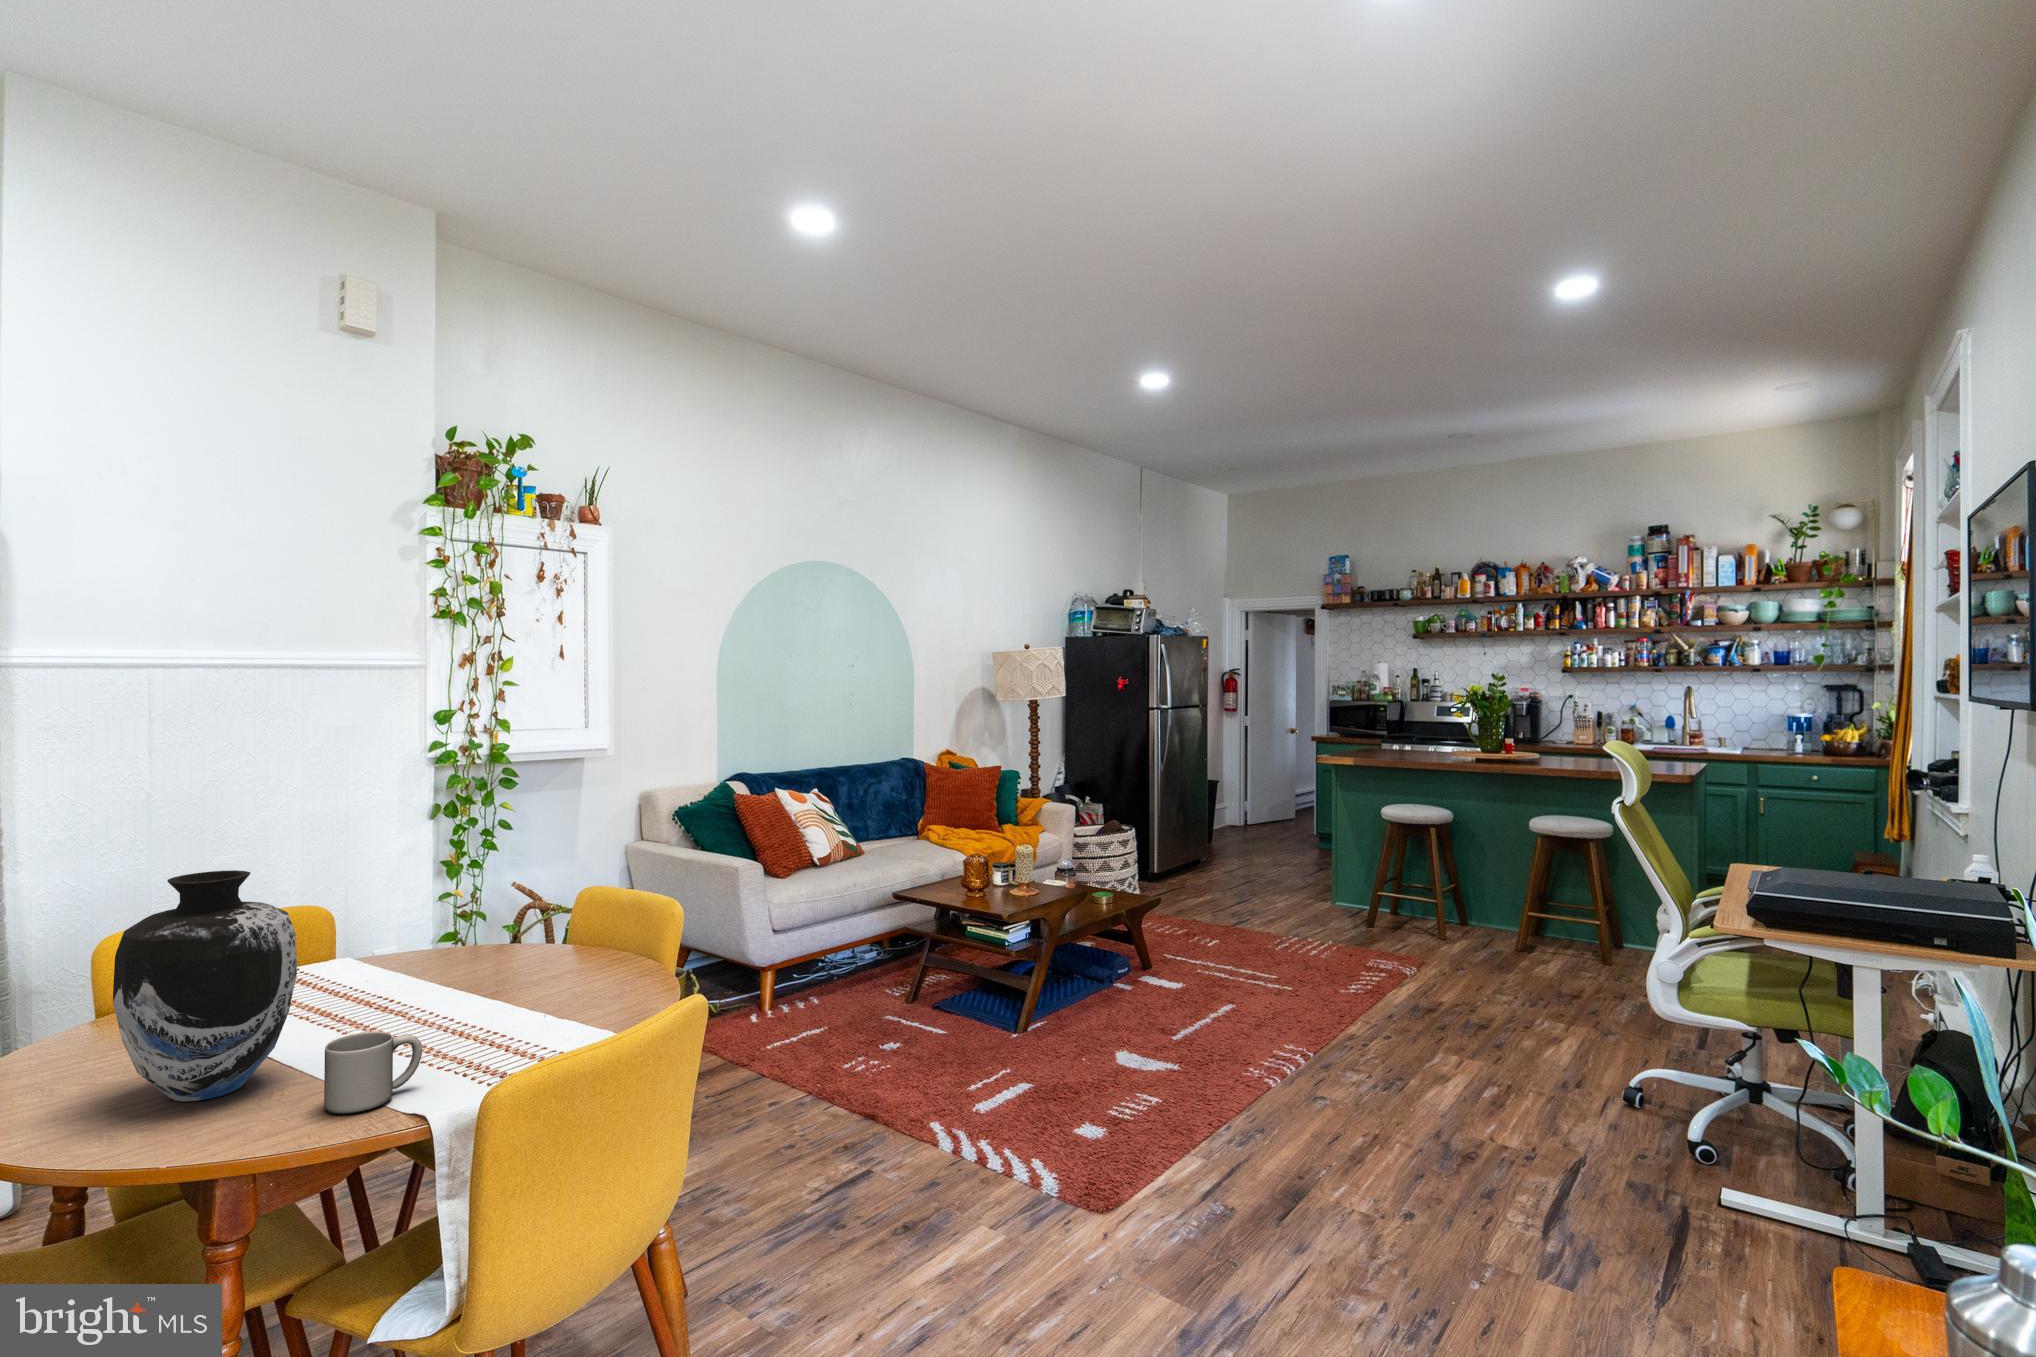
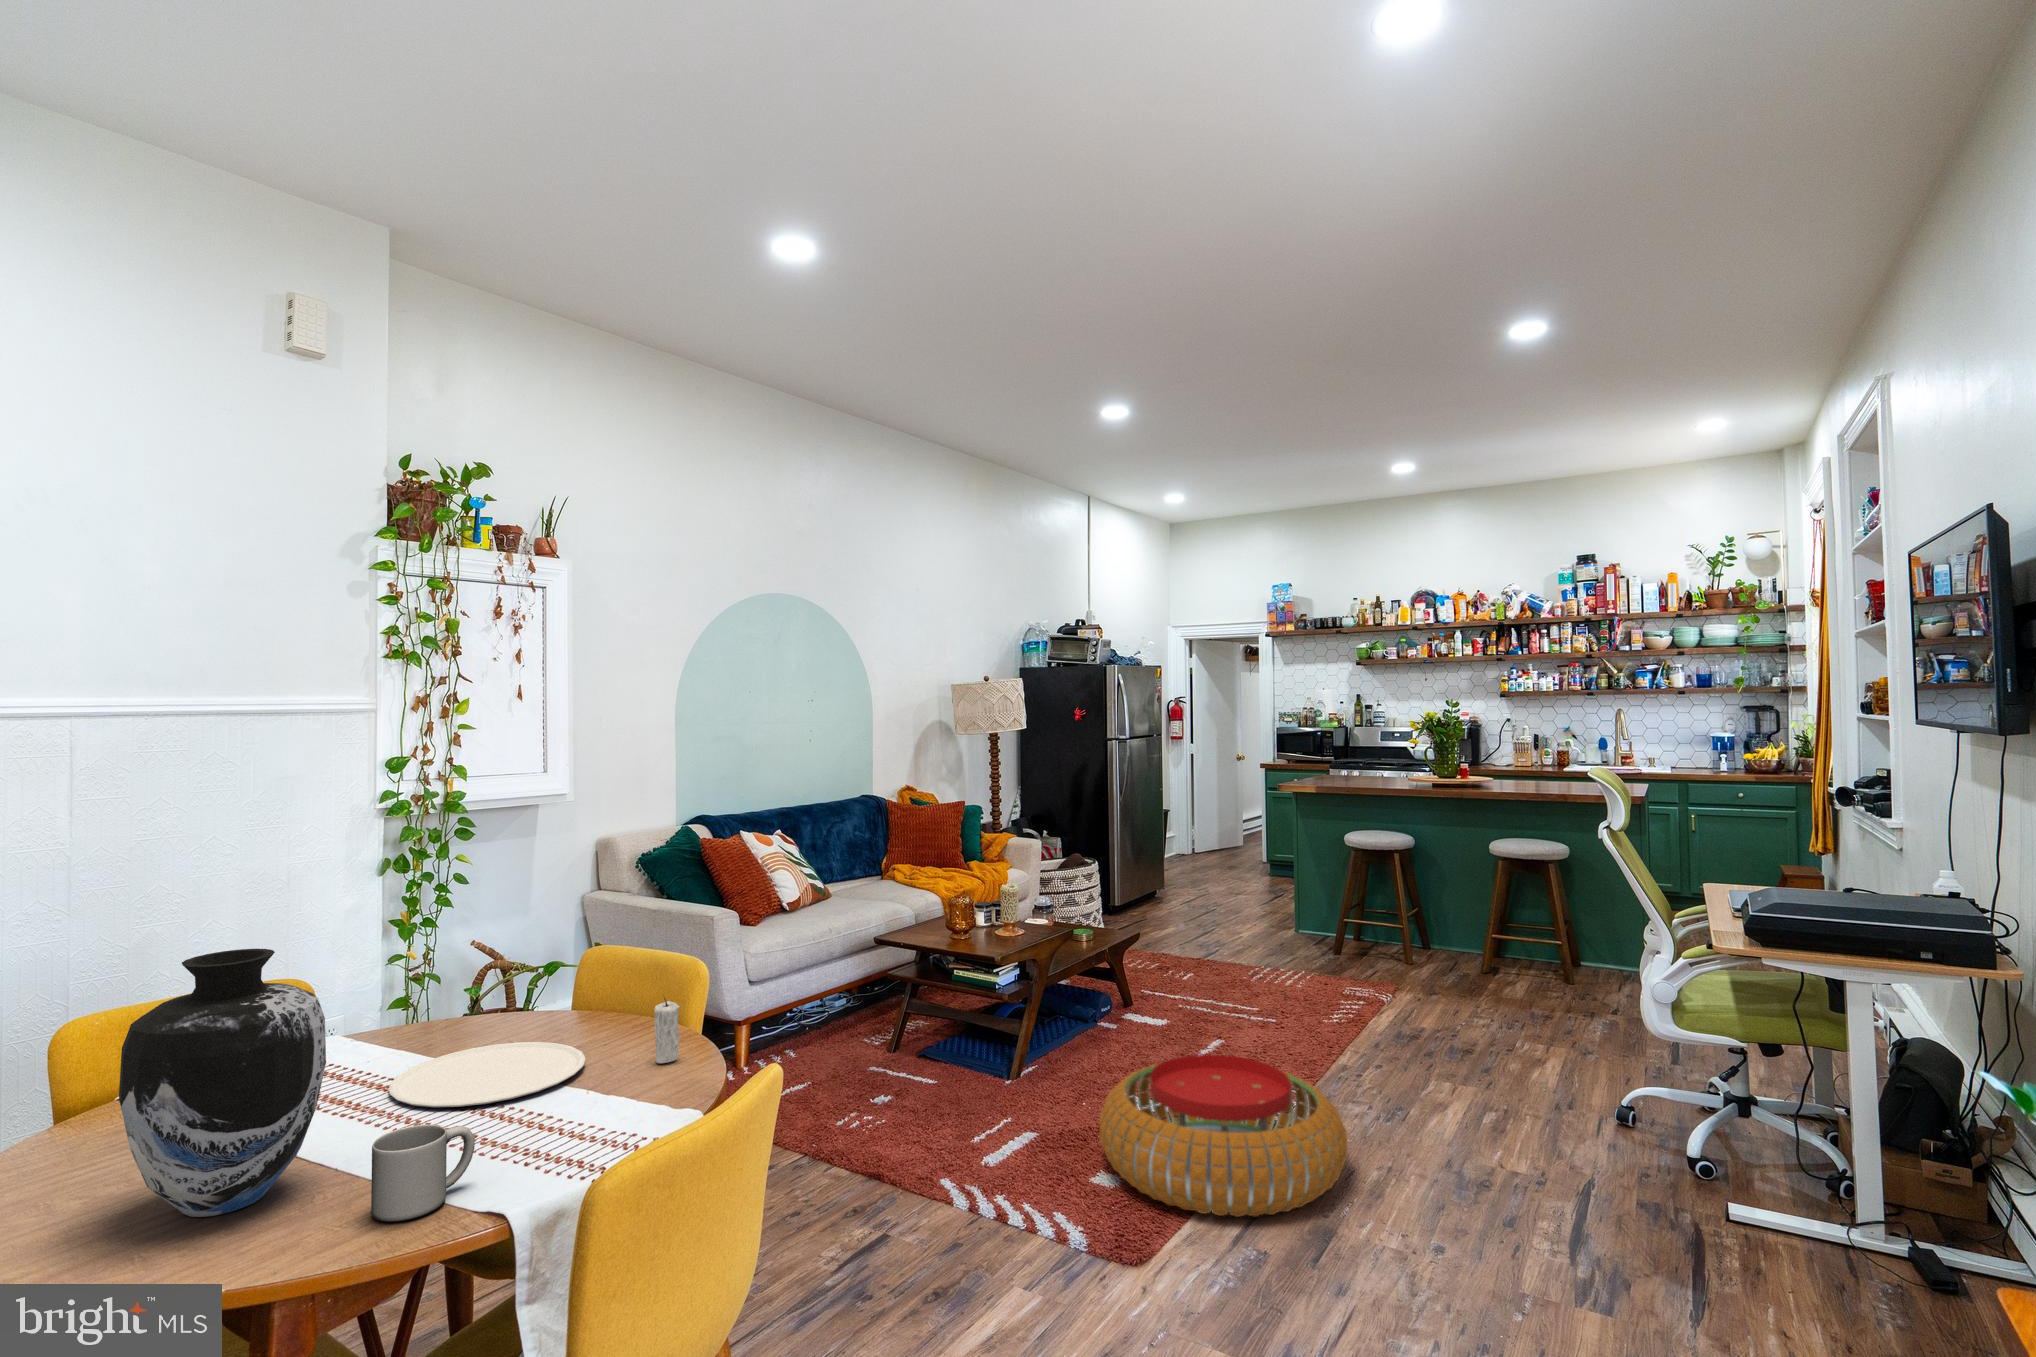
candle: none [620,929,644,994] -> present [654,996,680,1063]
plate: none [377,970,558,1022] -> present [389,1042,586,1107]
pouf: none [1087,1017,1330,1174] -> present [1099,1055,1347,1217]

